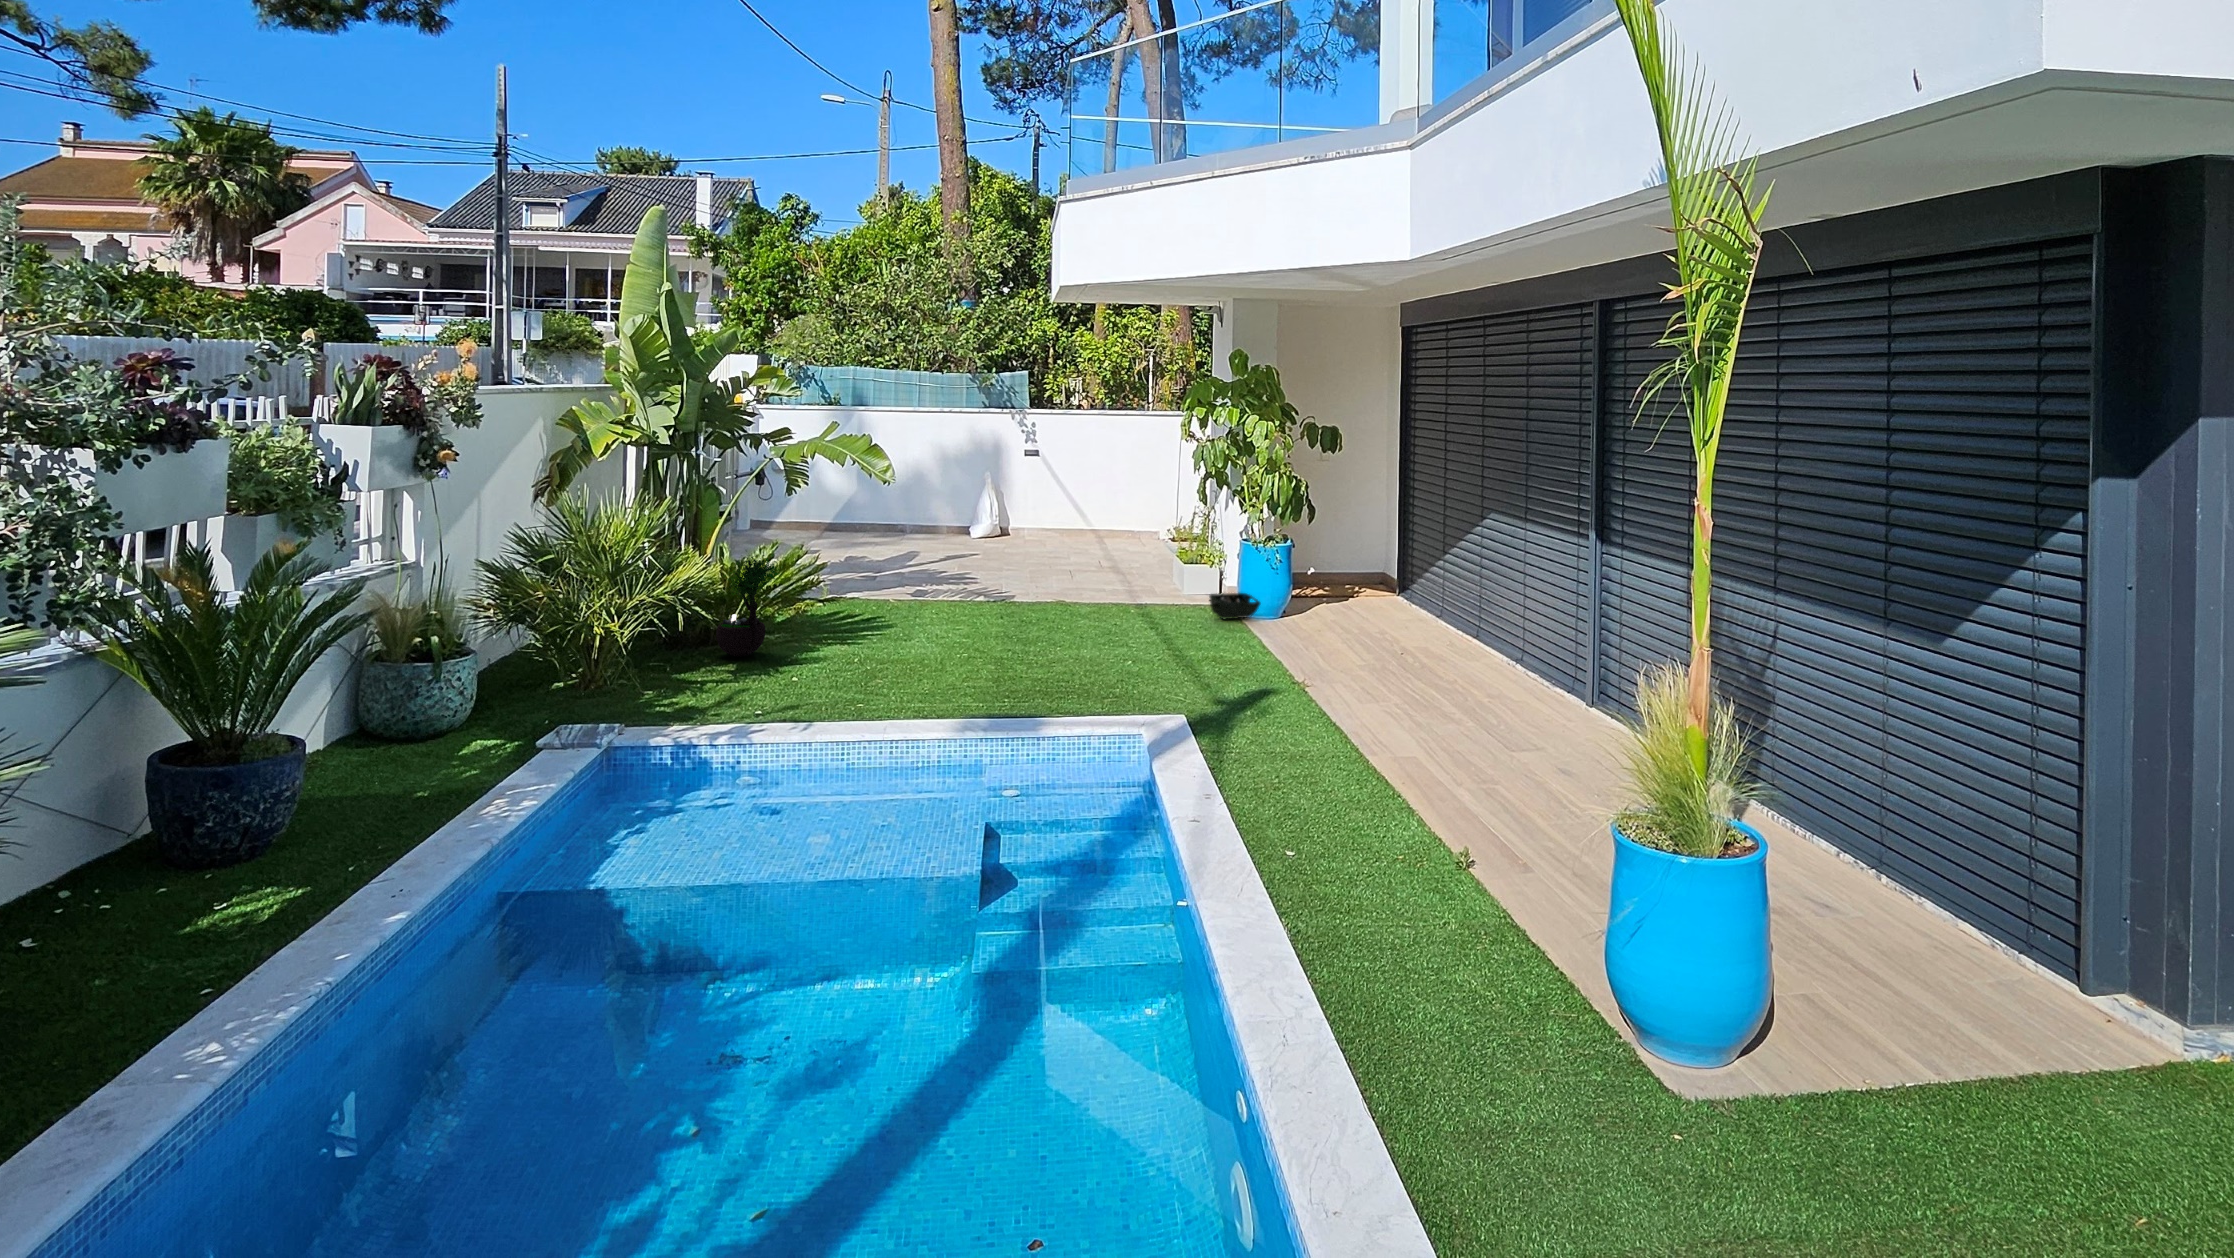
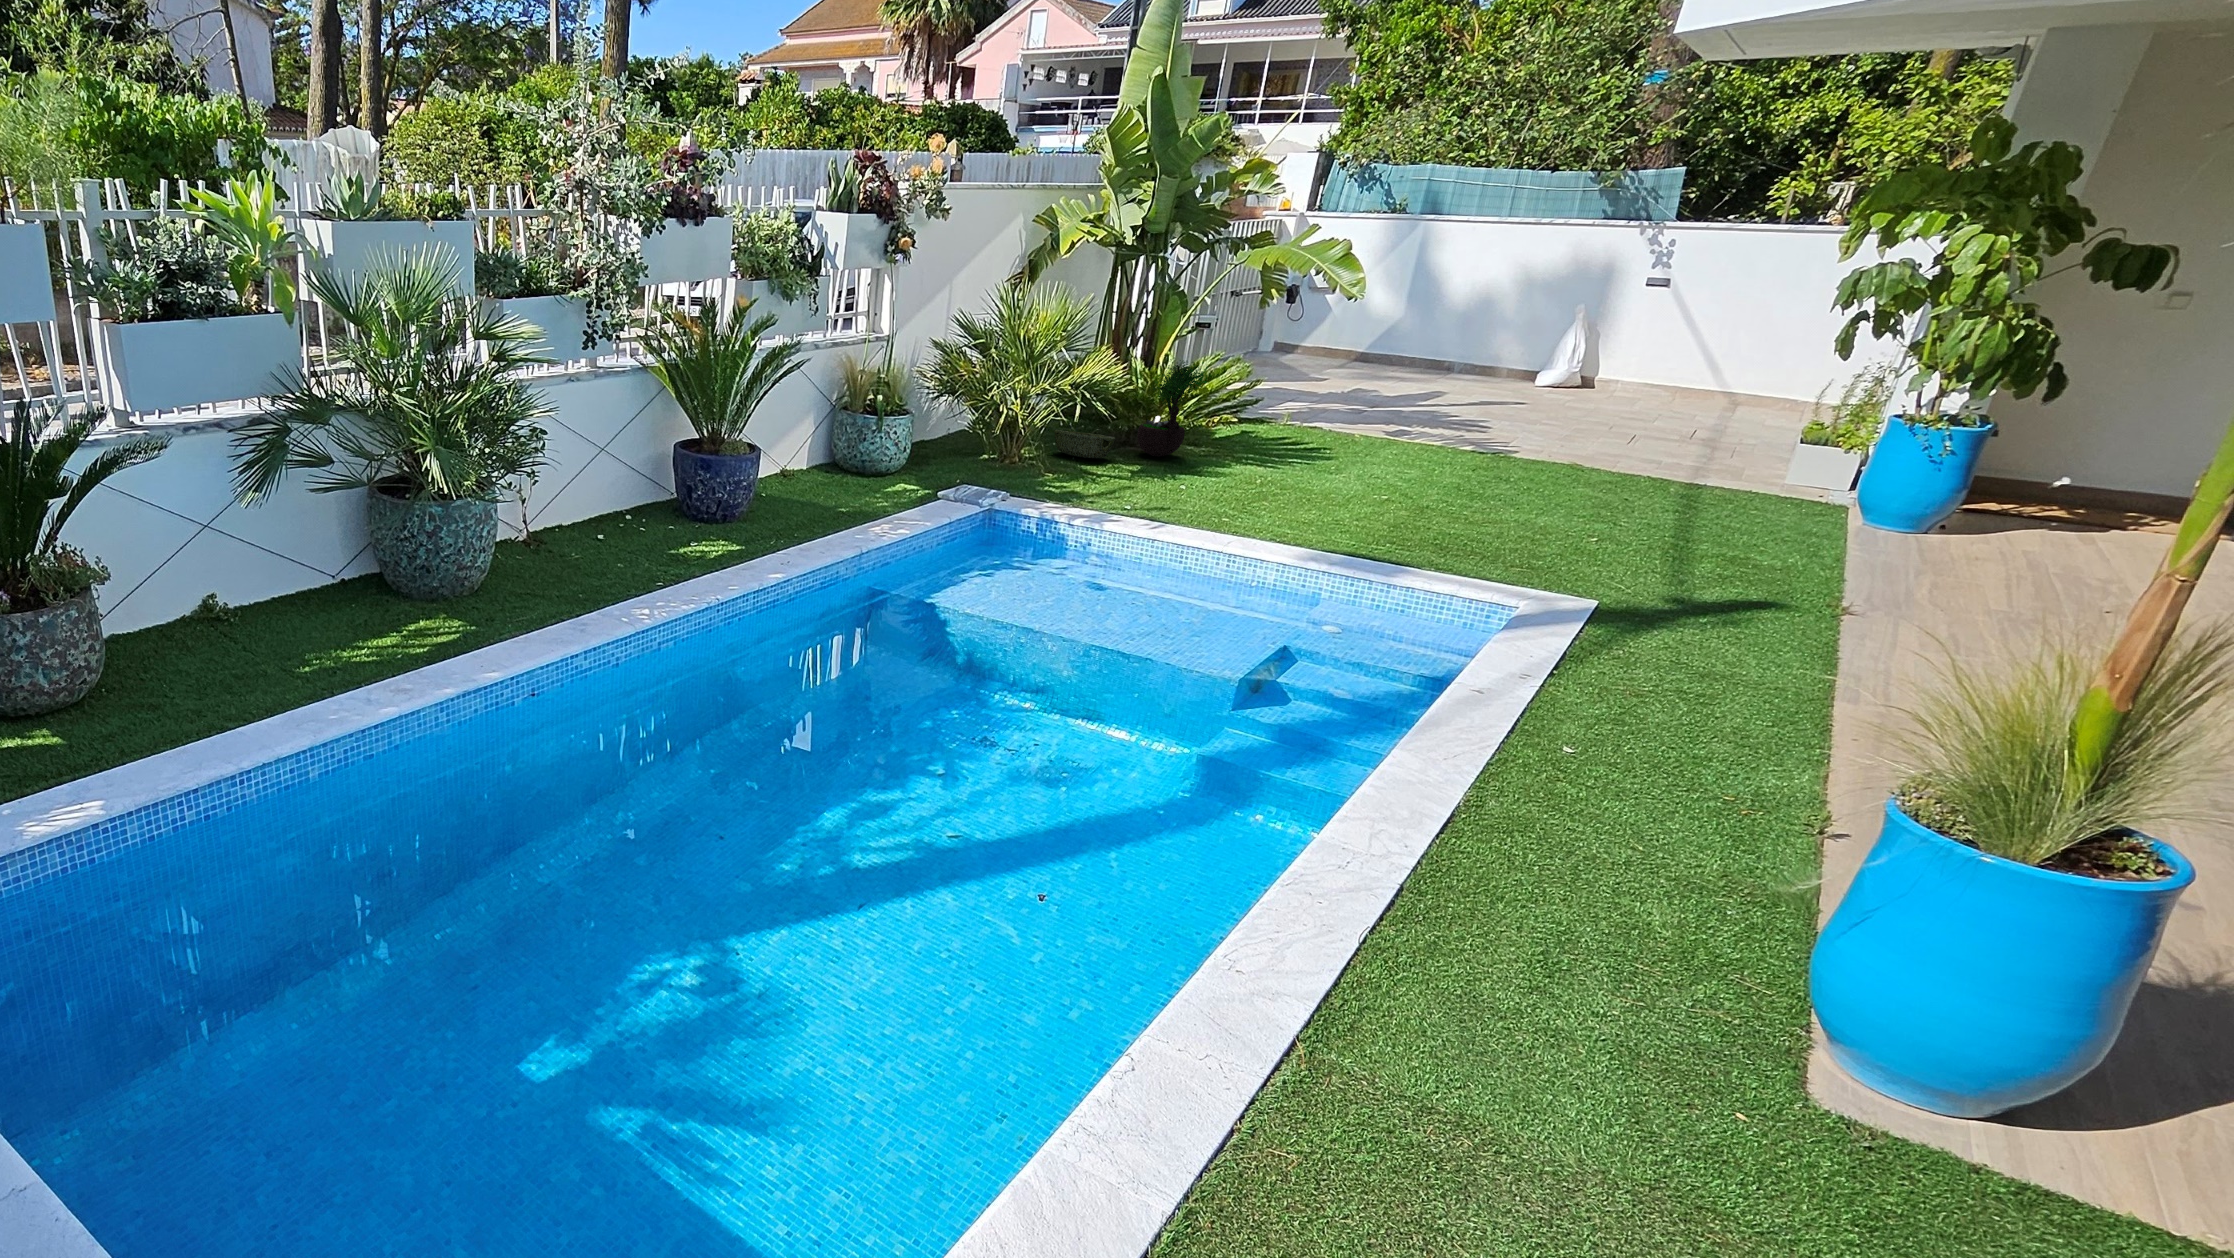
woven basket: present [1209,593,1261,619] -> present [1054,430,1115,459]

